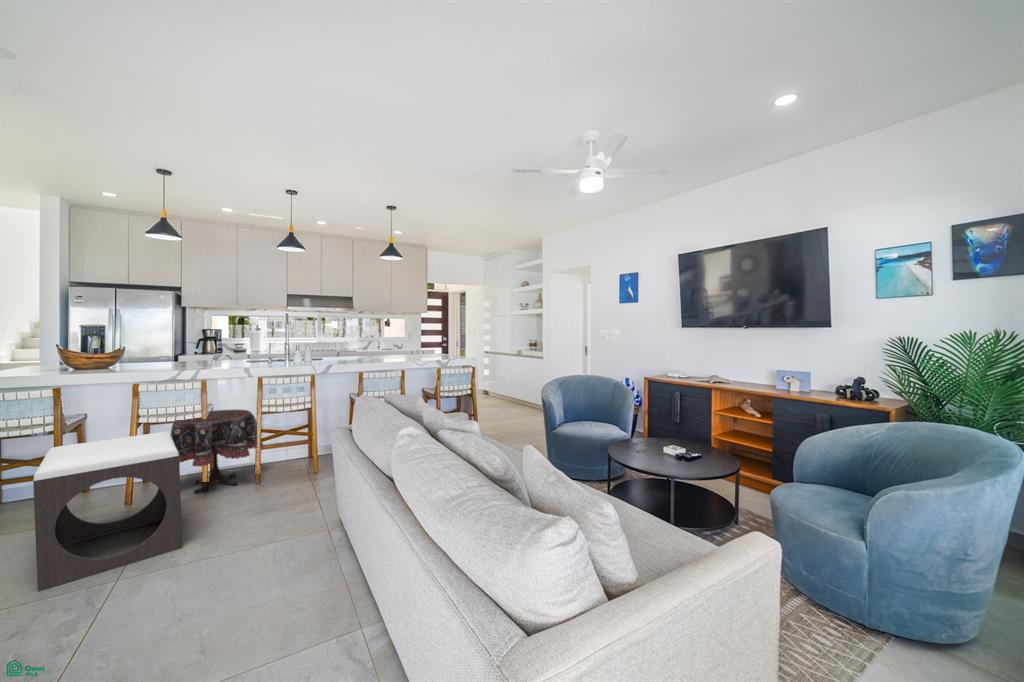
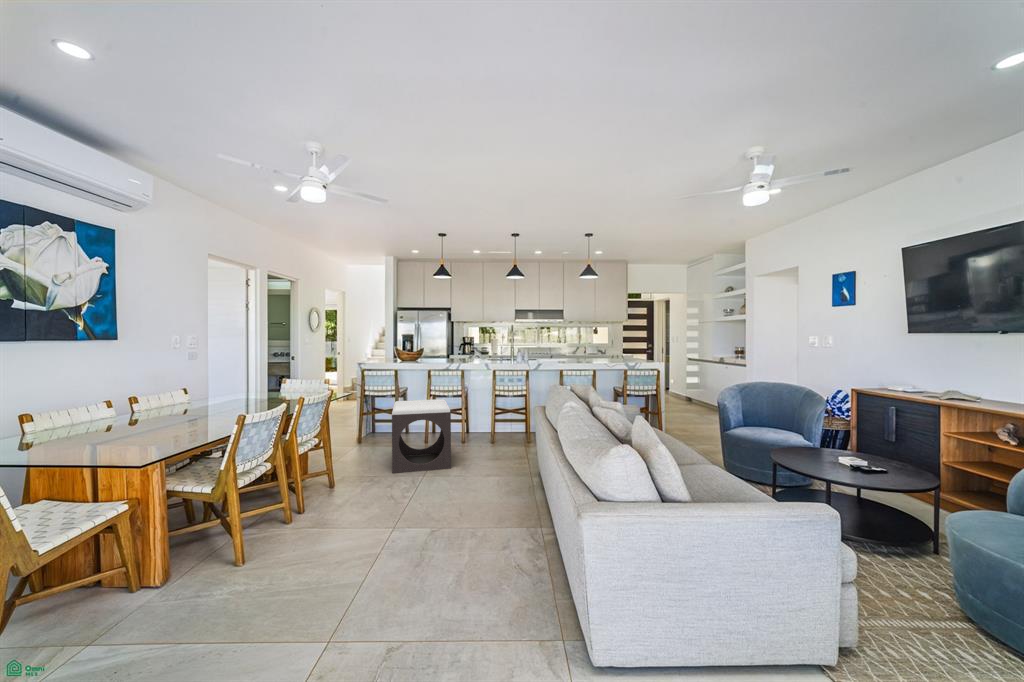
side table: present [171,409,263,493] -> none [441,392,496,444]

